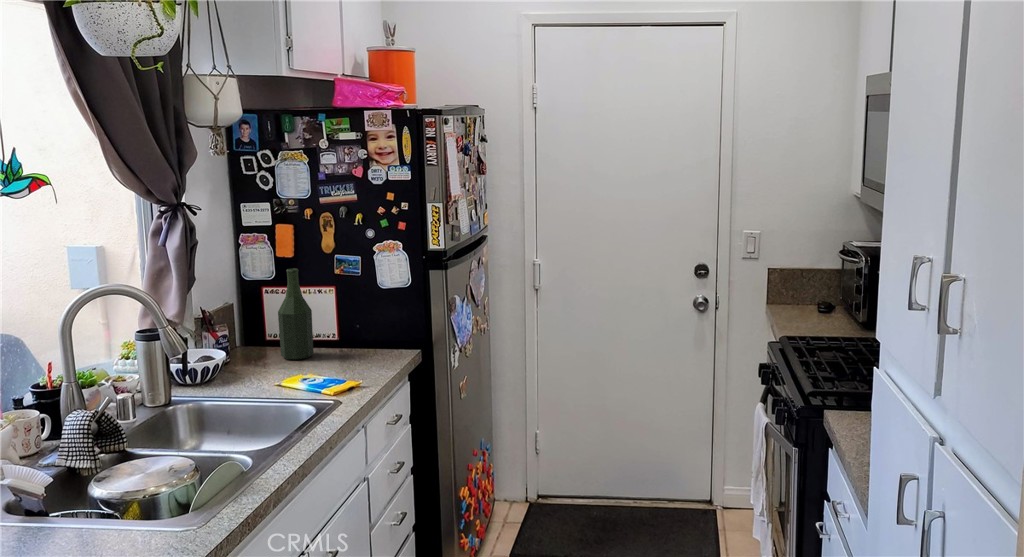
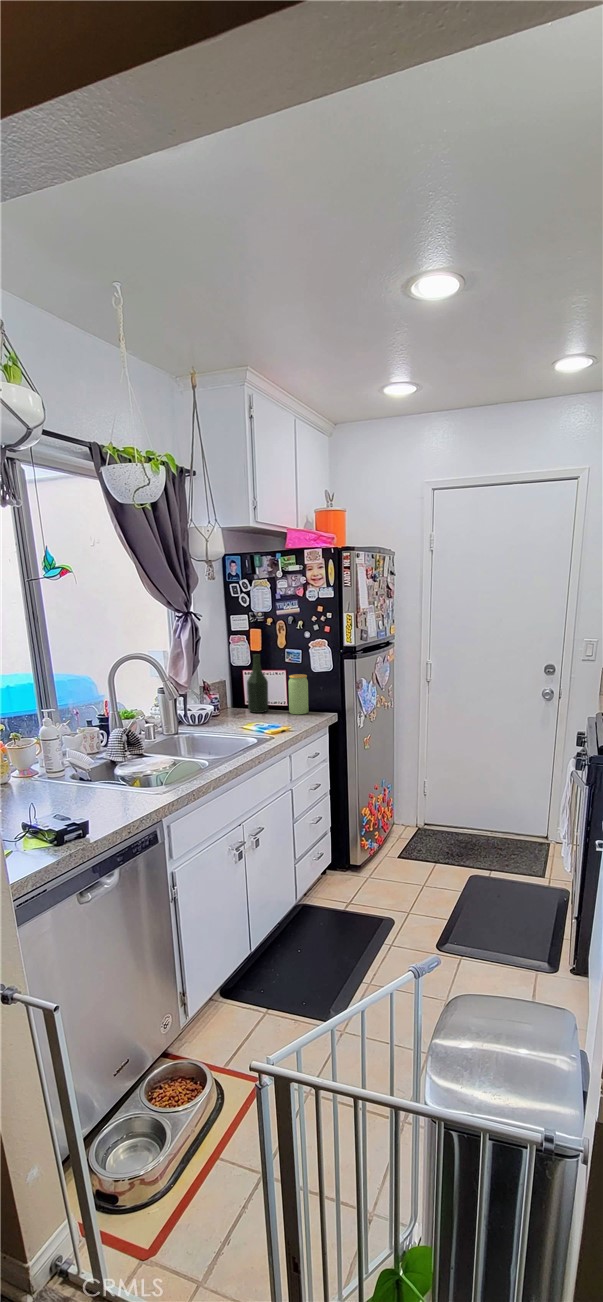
jar: none [346,297,377,359] -> present [288,674,309,714]

